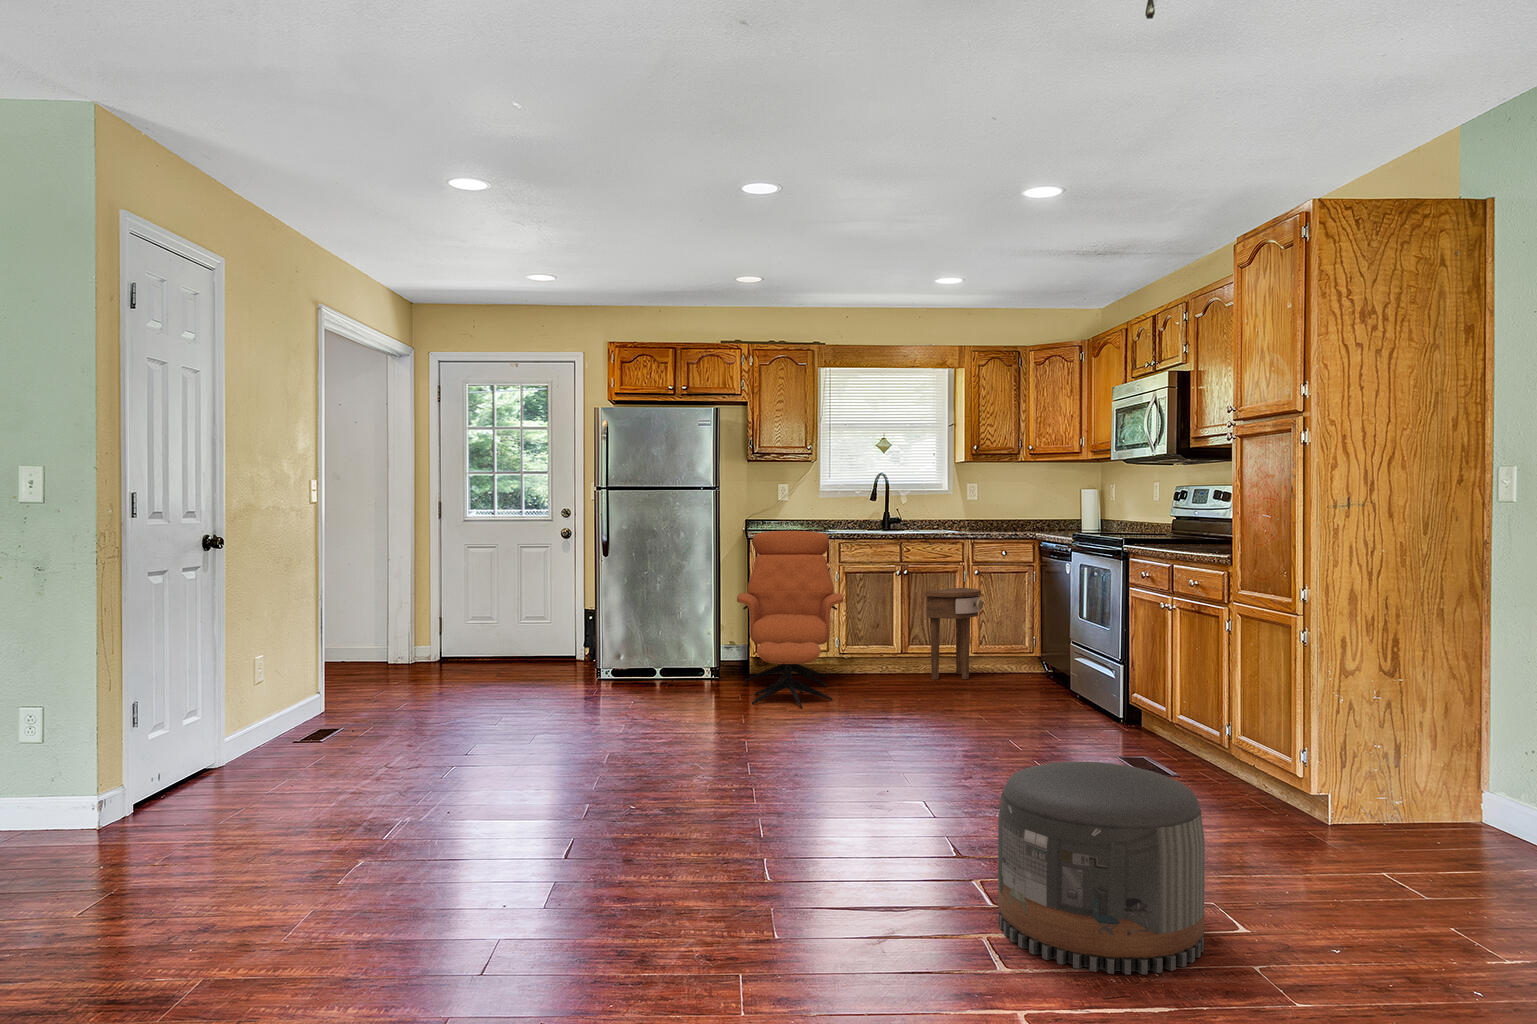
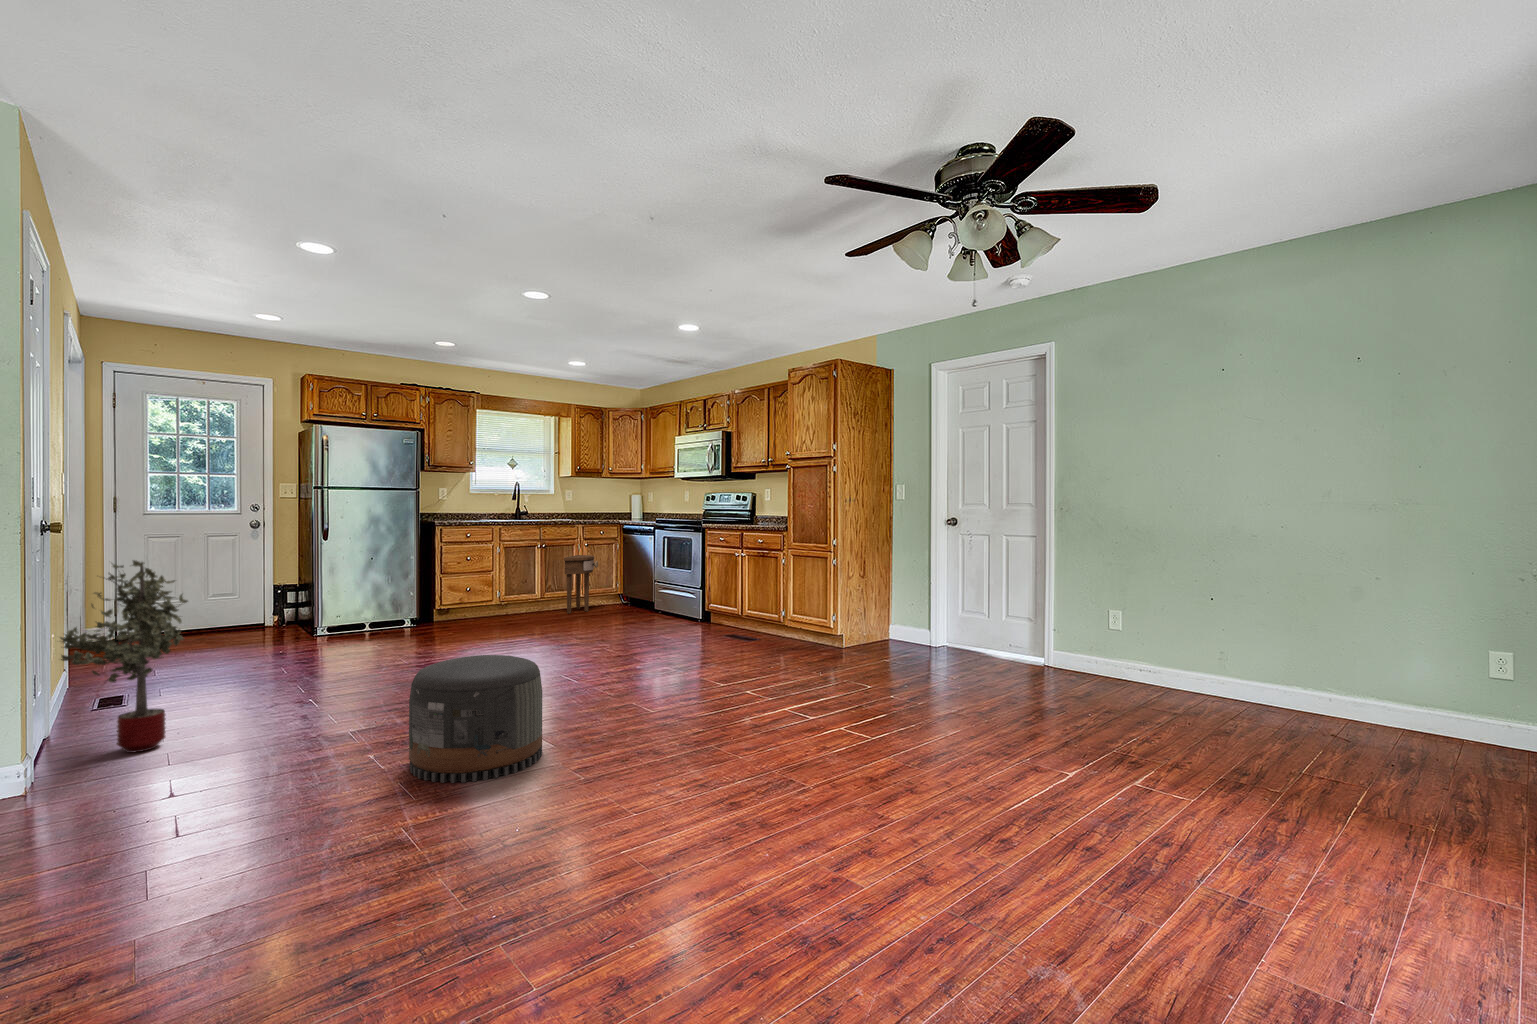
armchair: present [737,531,844,708] -> none [436,520,528,638]
potted tree: none [144,579,289,798] -> present [60,560,188,753]
pouf: present [998,761,1205,974] -> present [409,655,542,783]

